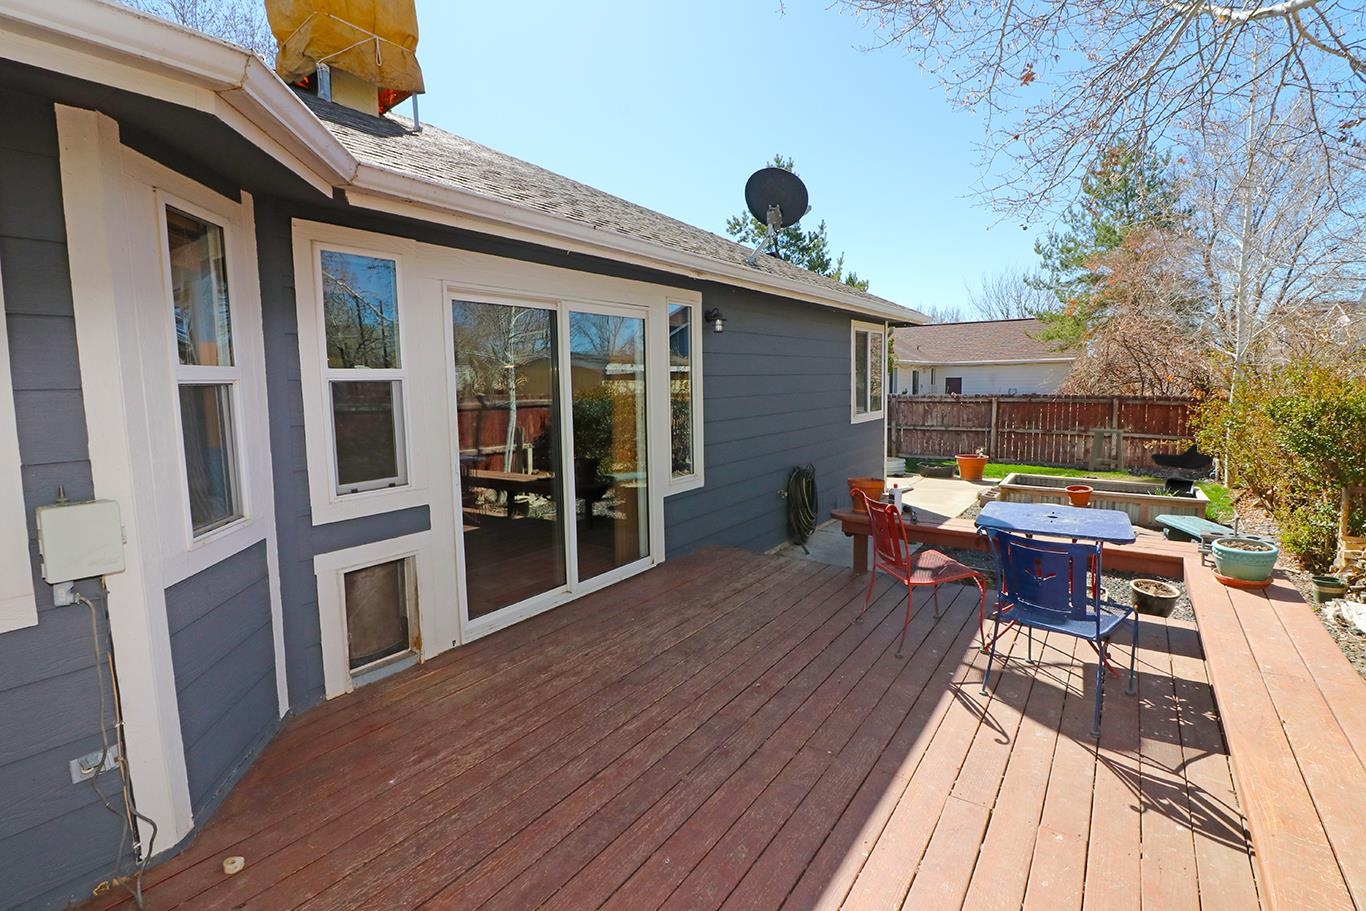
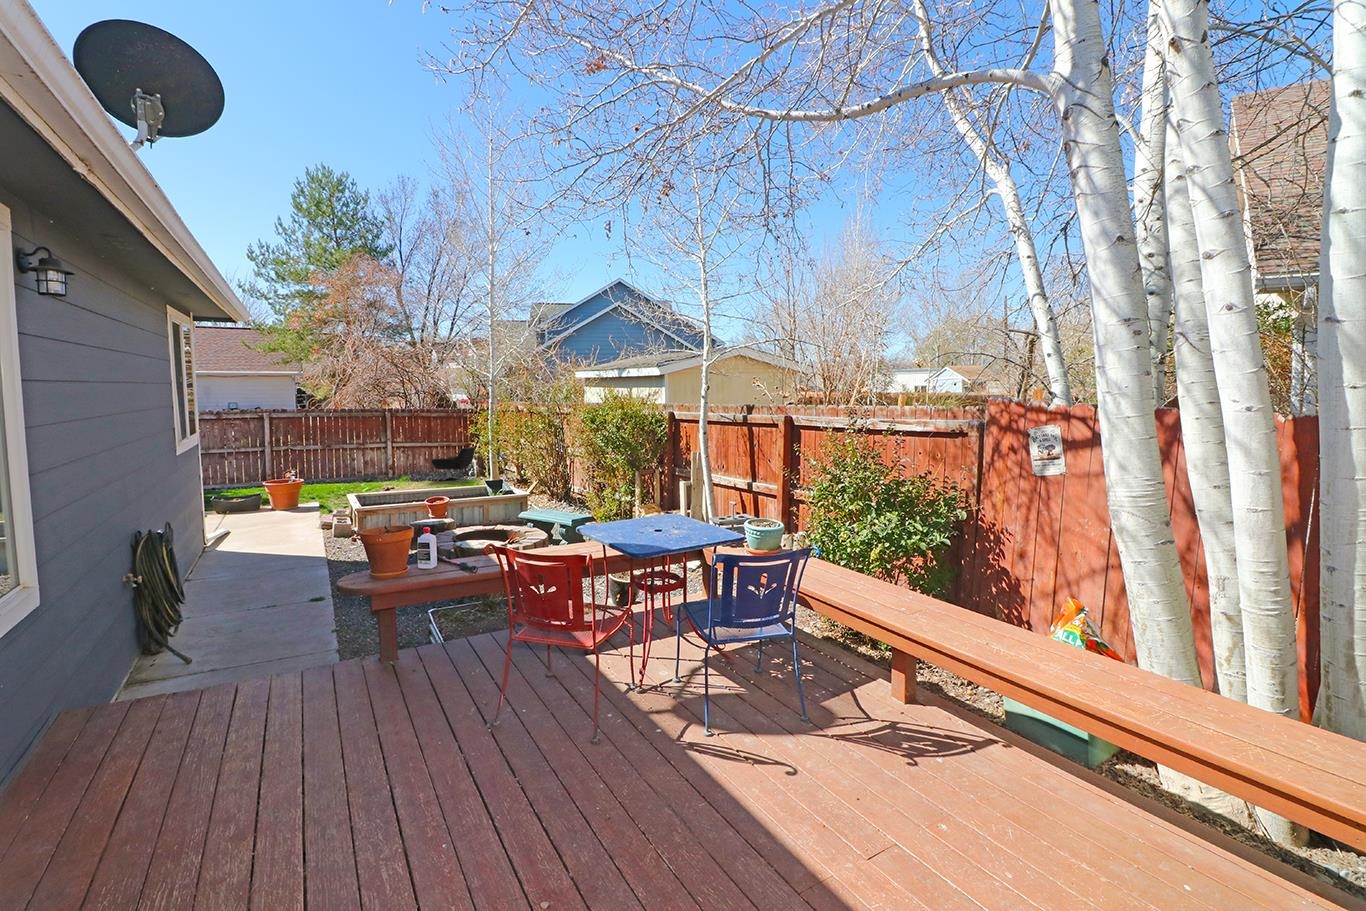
stool: present [1088,429,1124,472] -> none [370,441,403,481]

